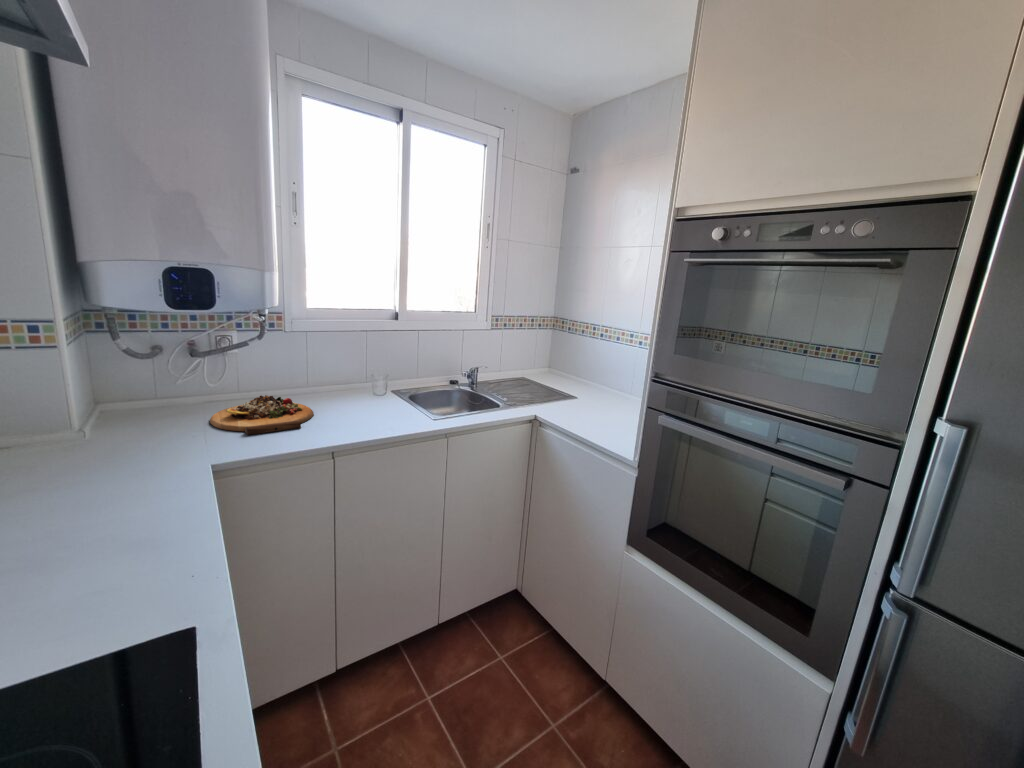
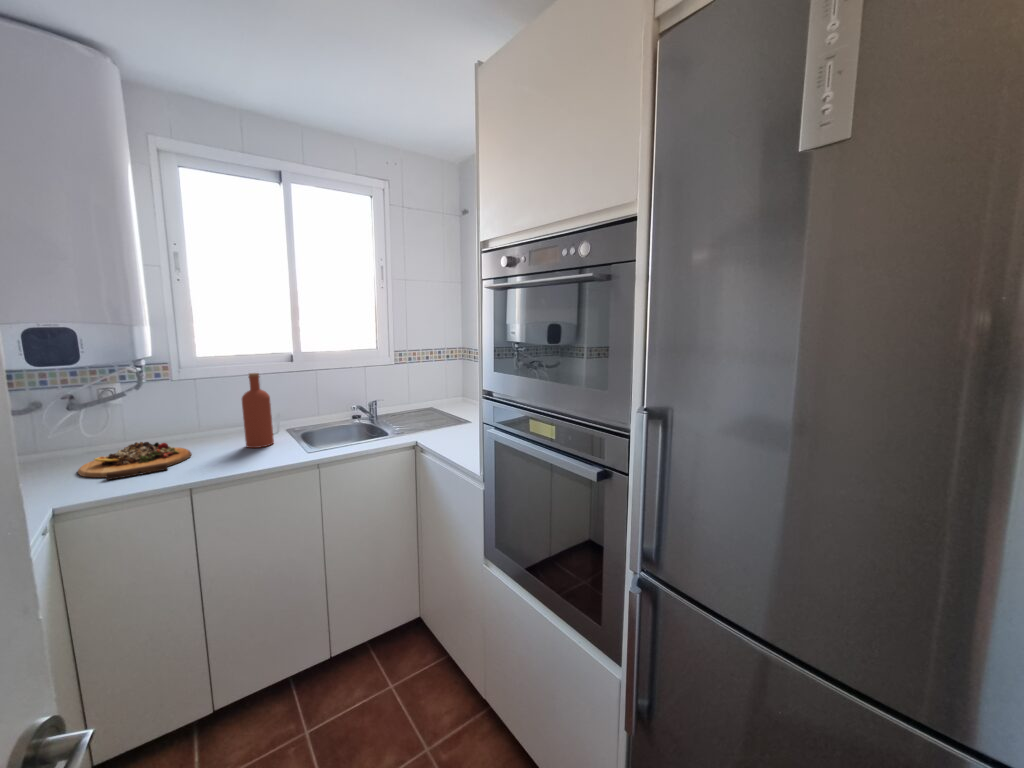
bottle: none [362,331,389,410] -> present [242,373,274,448]

